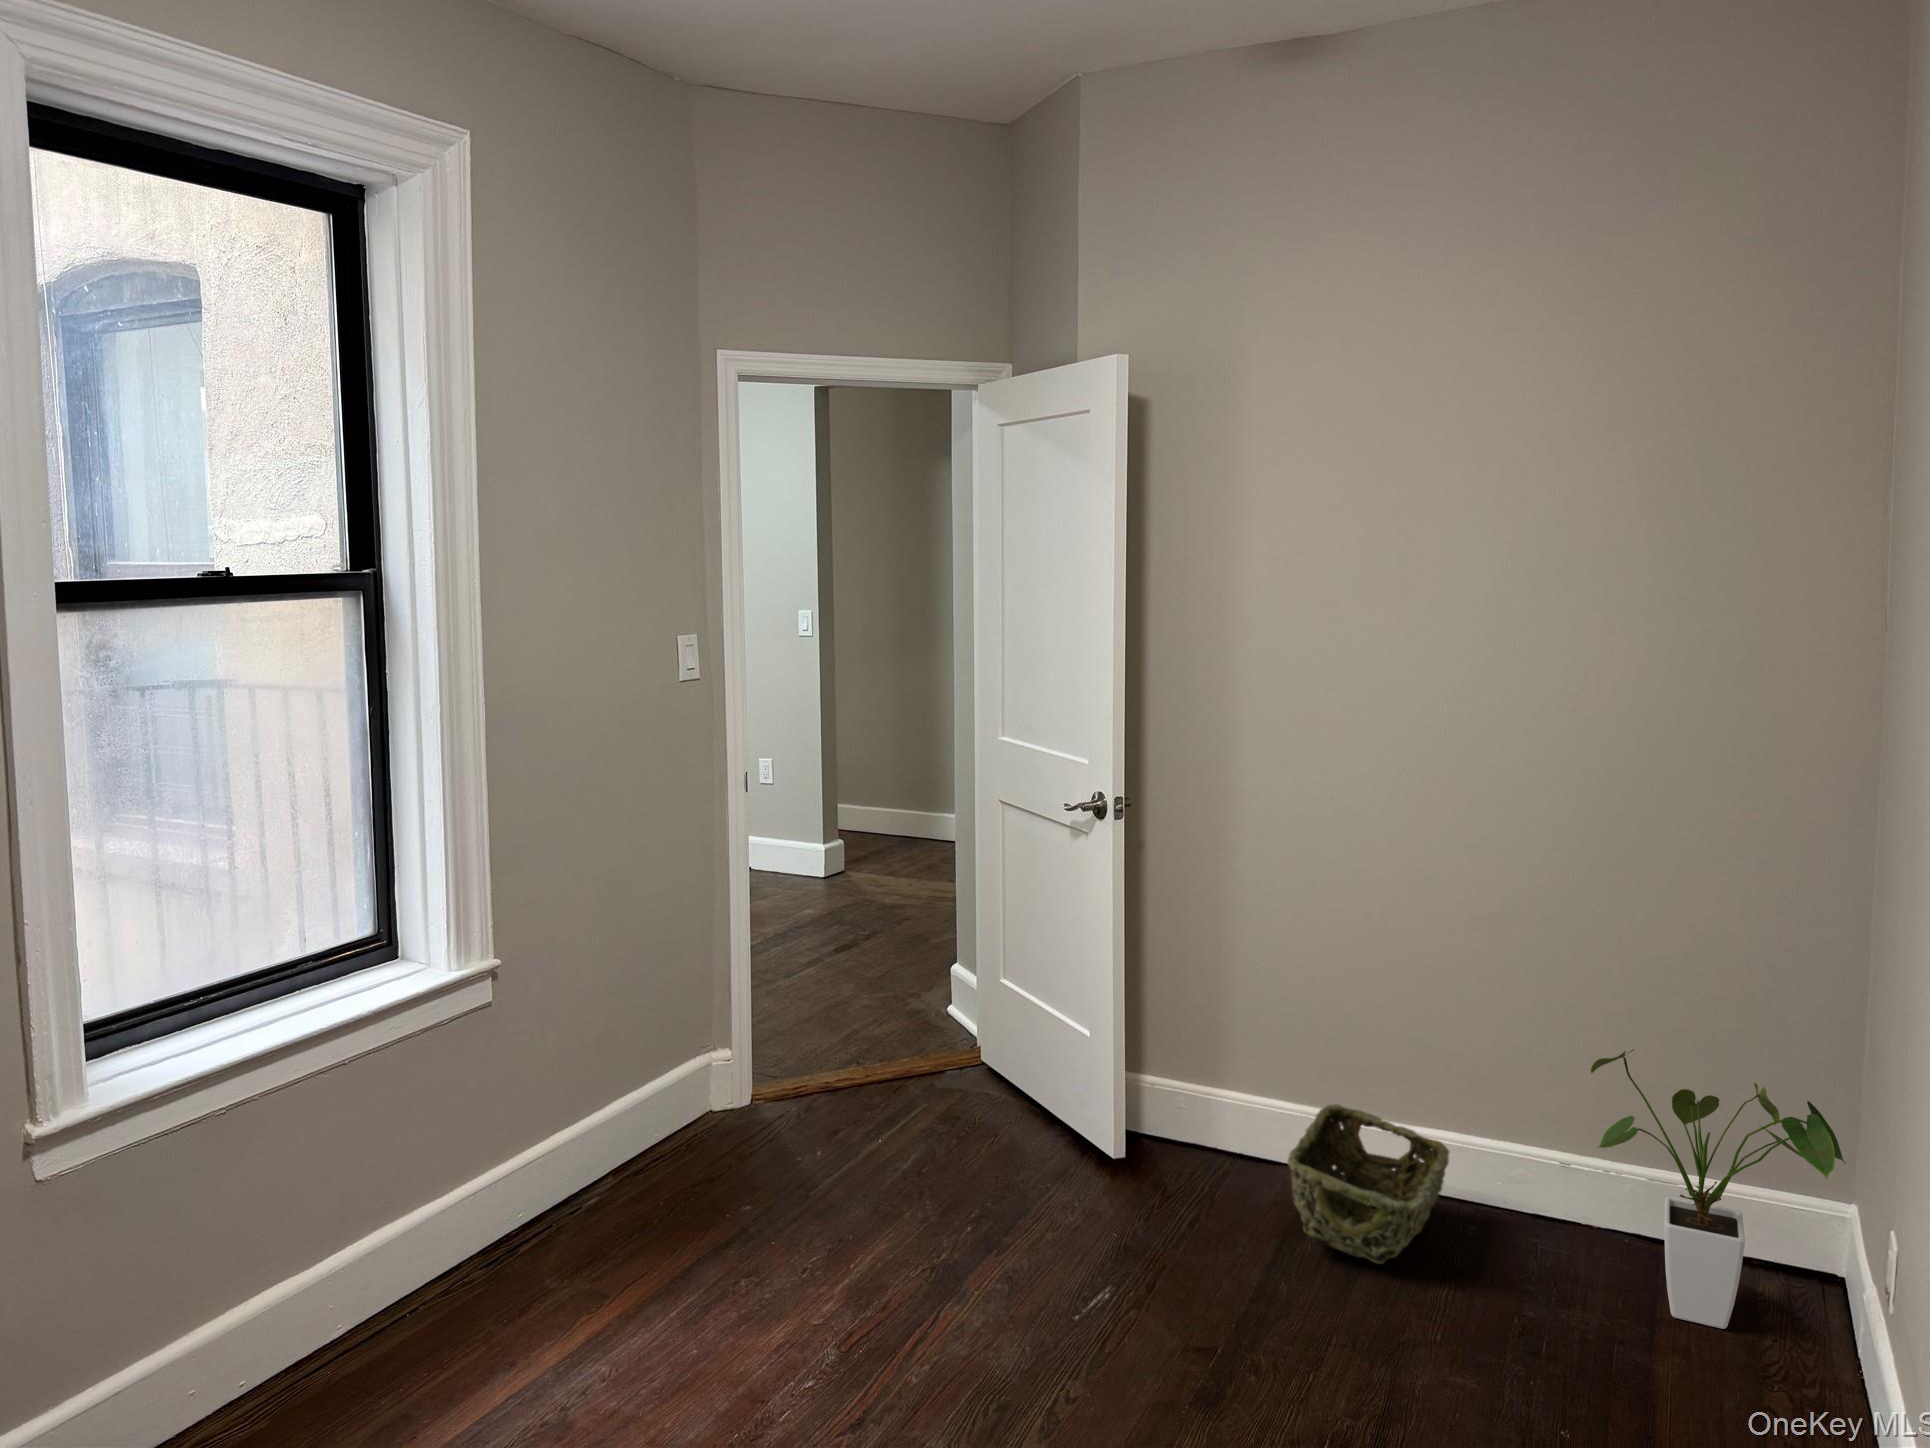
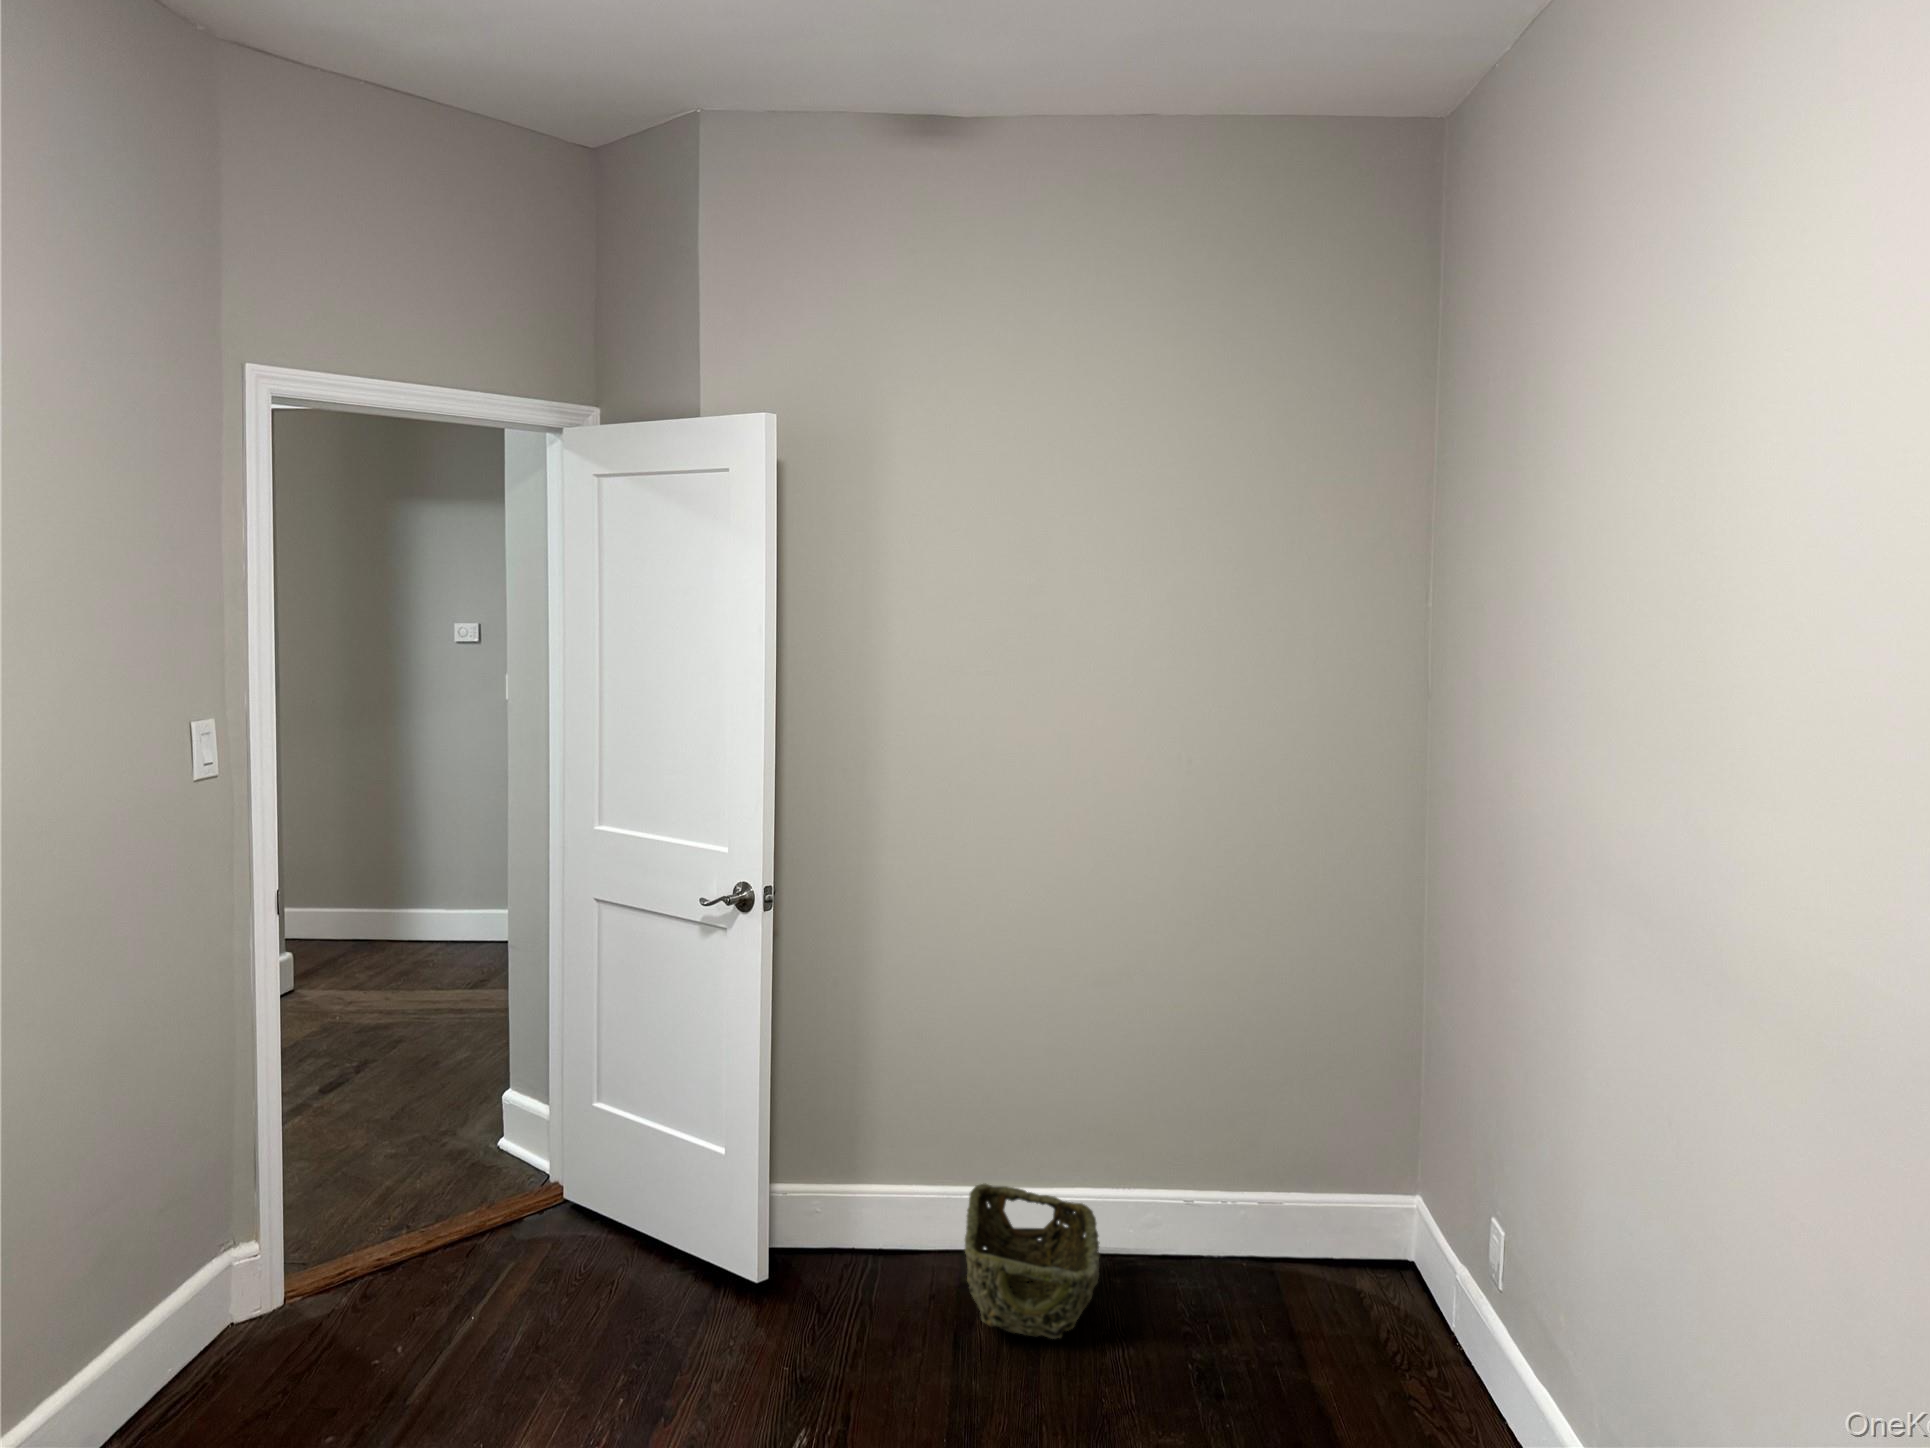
house plant: present [1591,1050,1846,1329] -> none [1225,1088,1441,1330]

